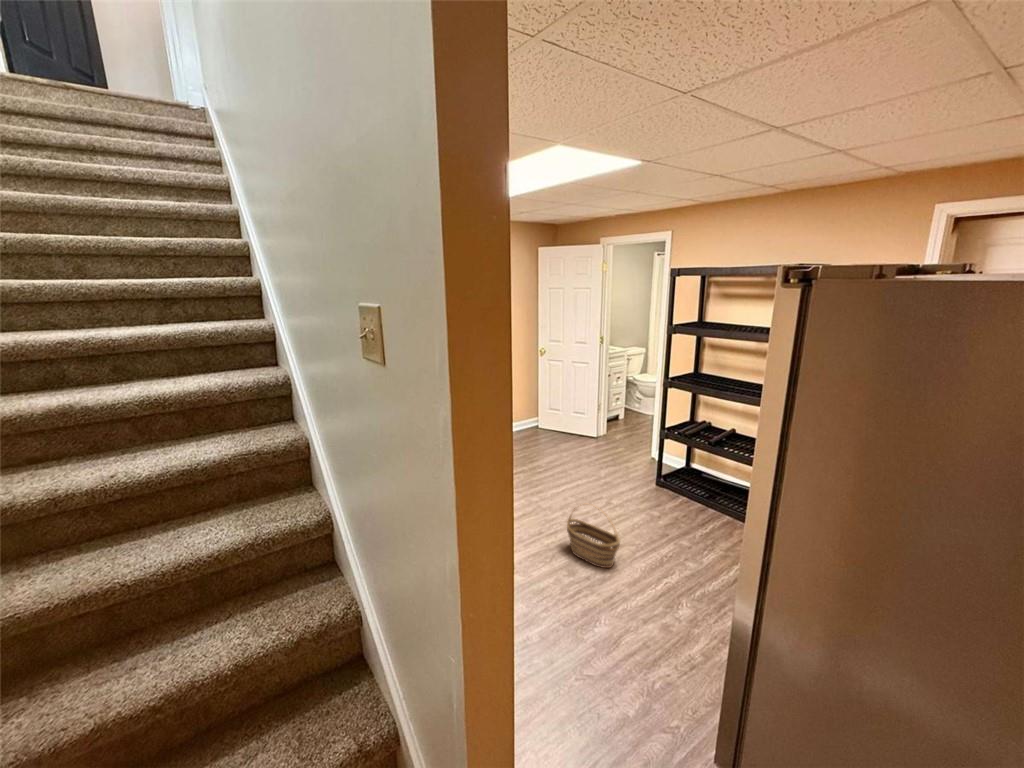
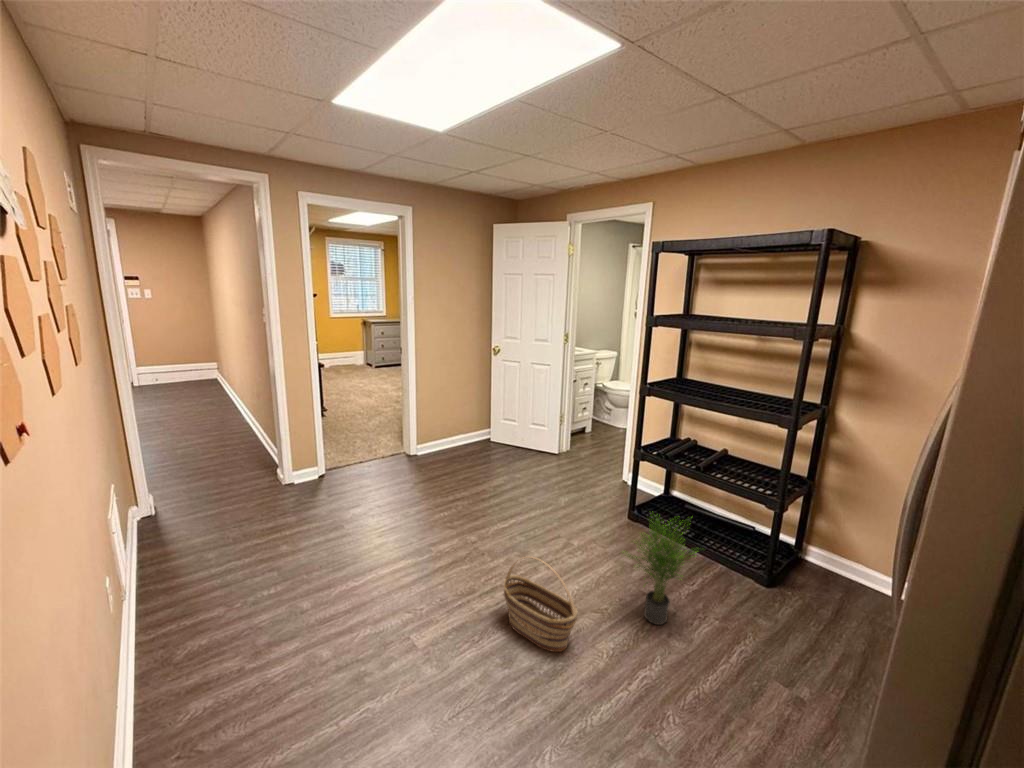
potted plant: none [647,471,711,553] -> present [626,521,696,625]

